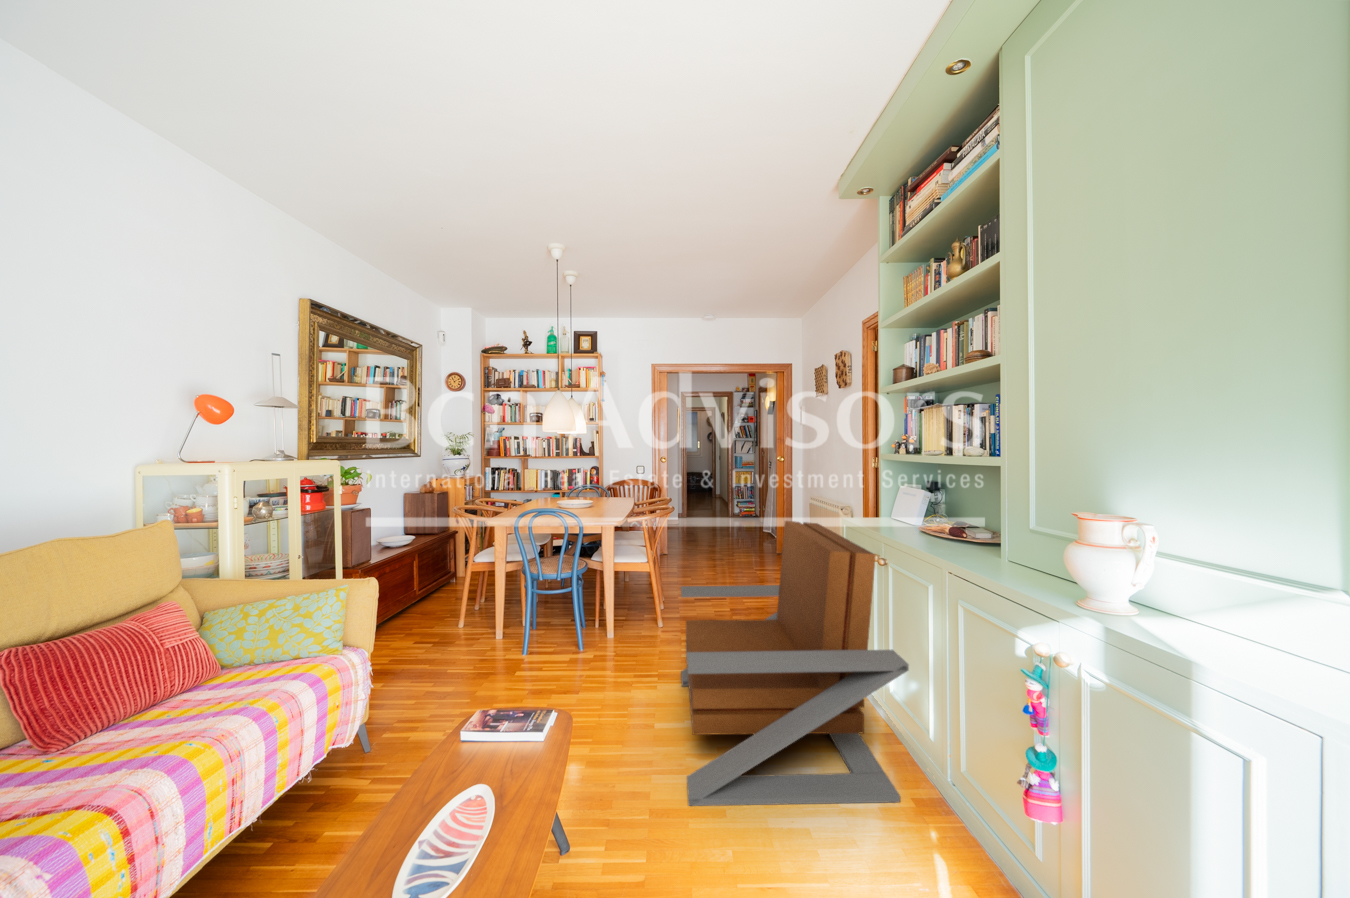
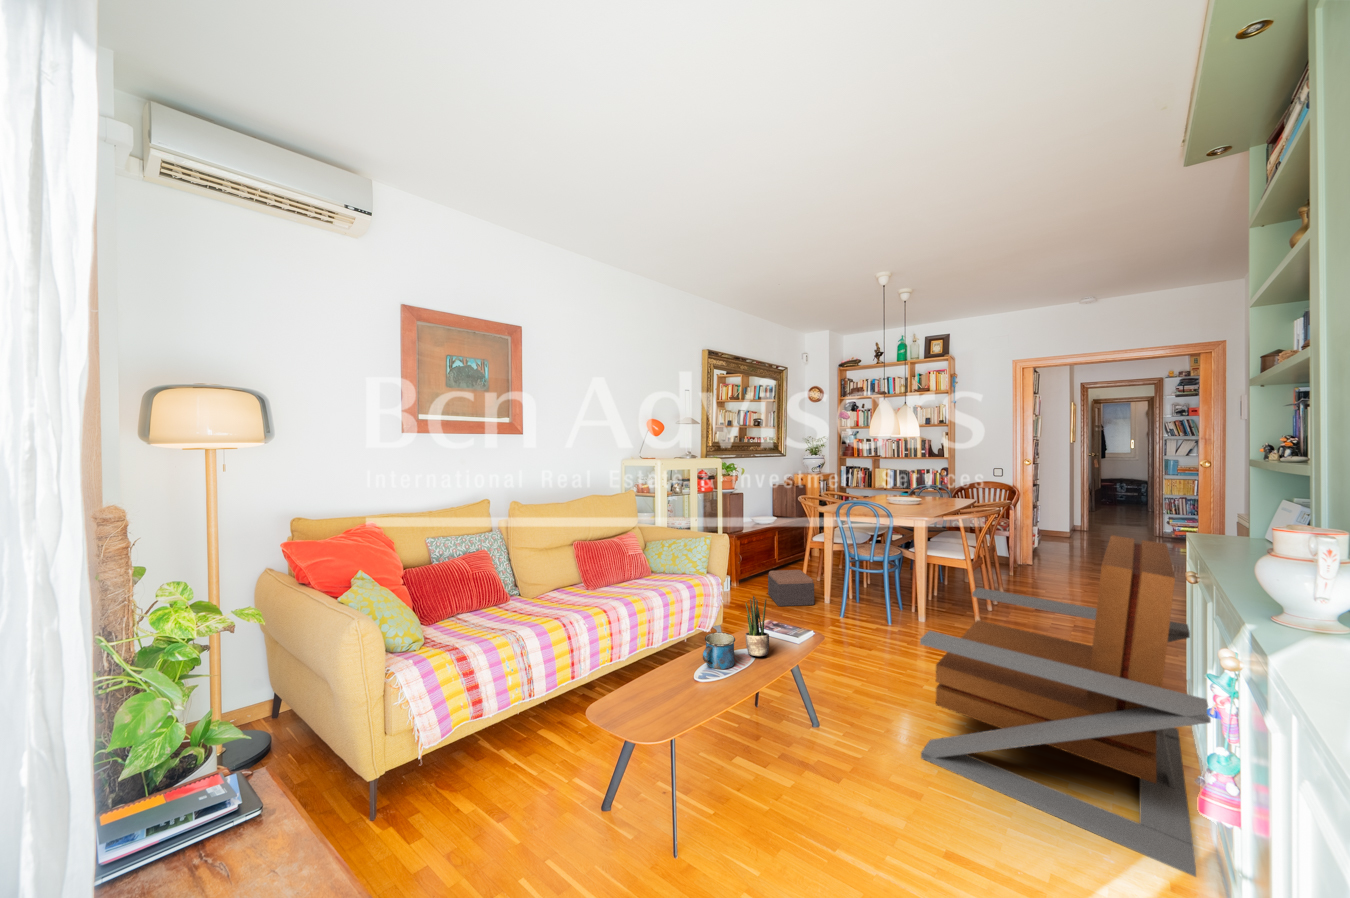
footstool: none [418,603,487,661] -> present [768,570,814,606]
potted plant: none [477,680,518,784] -> present [745,596,769,656]
mug: none [415,768,476,851] -> present [703,632,735,669]

